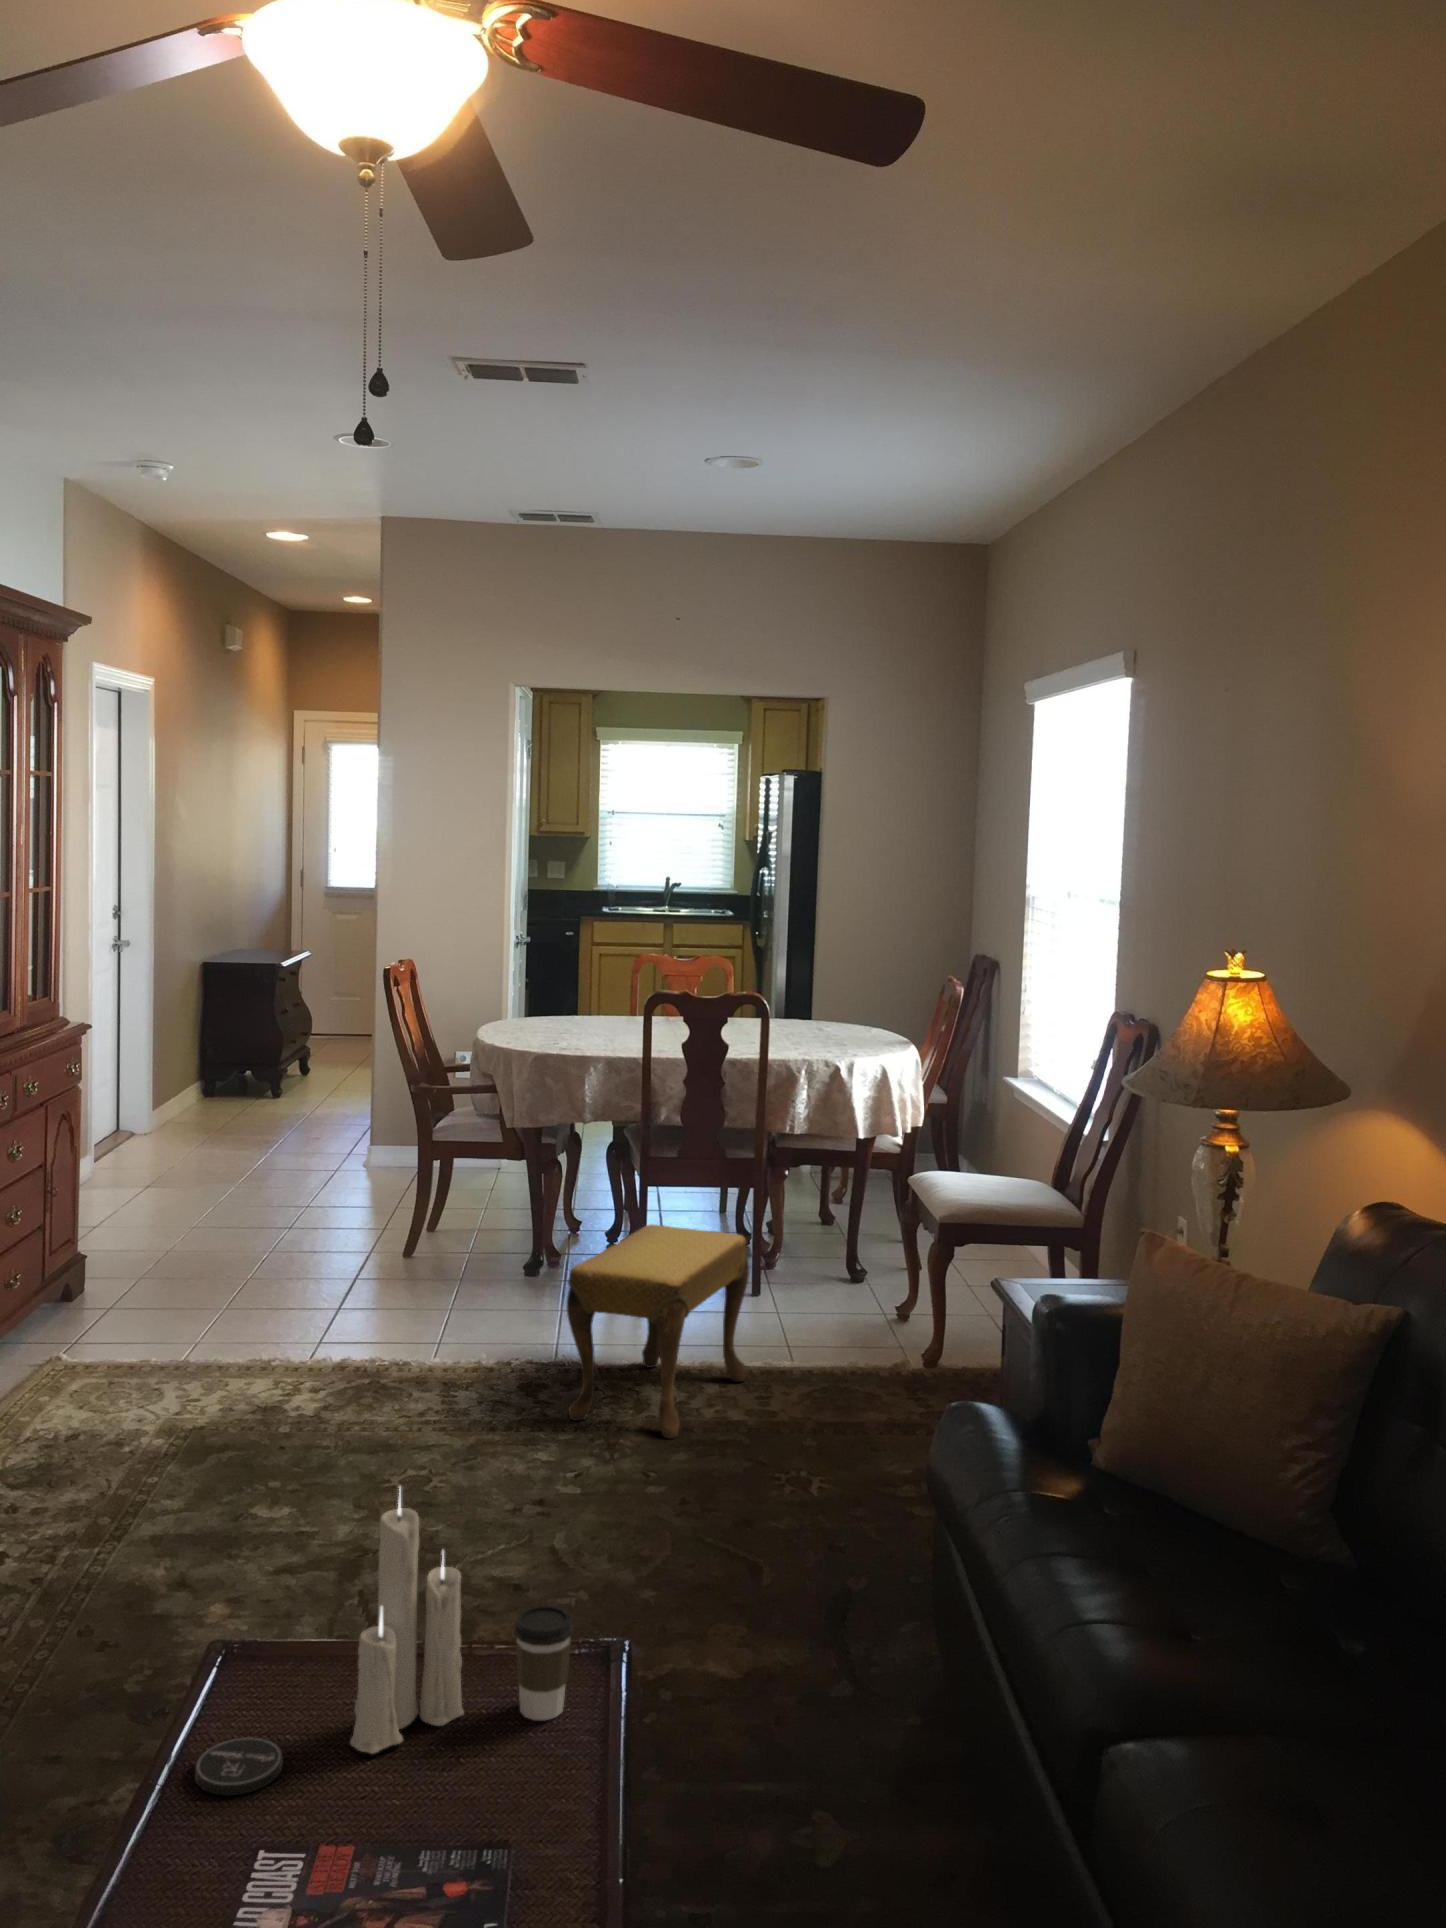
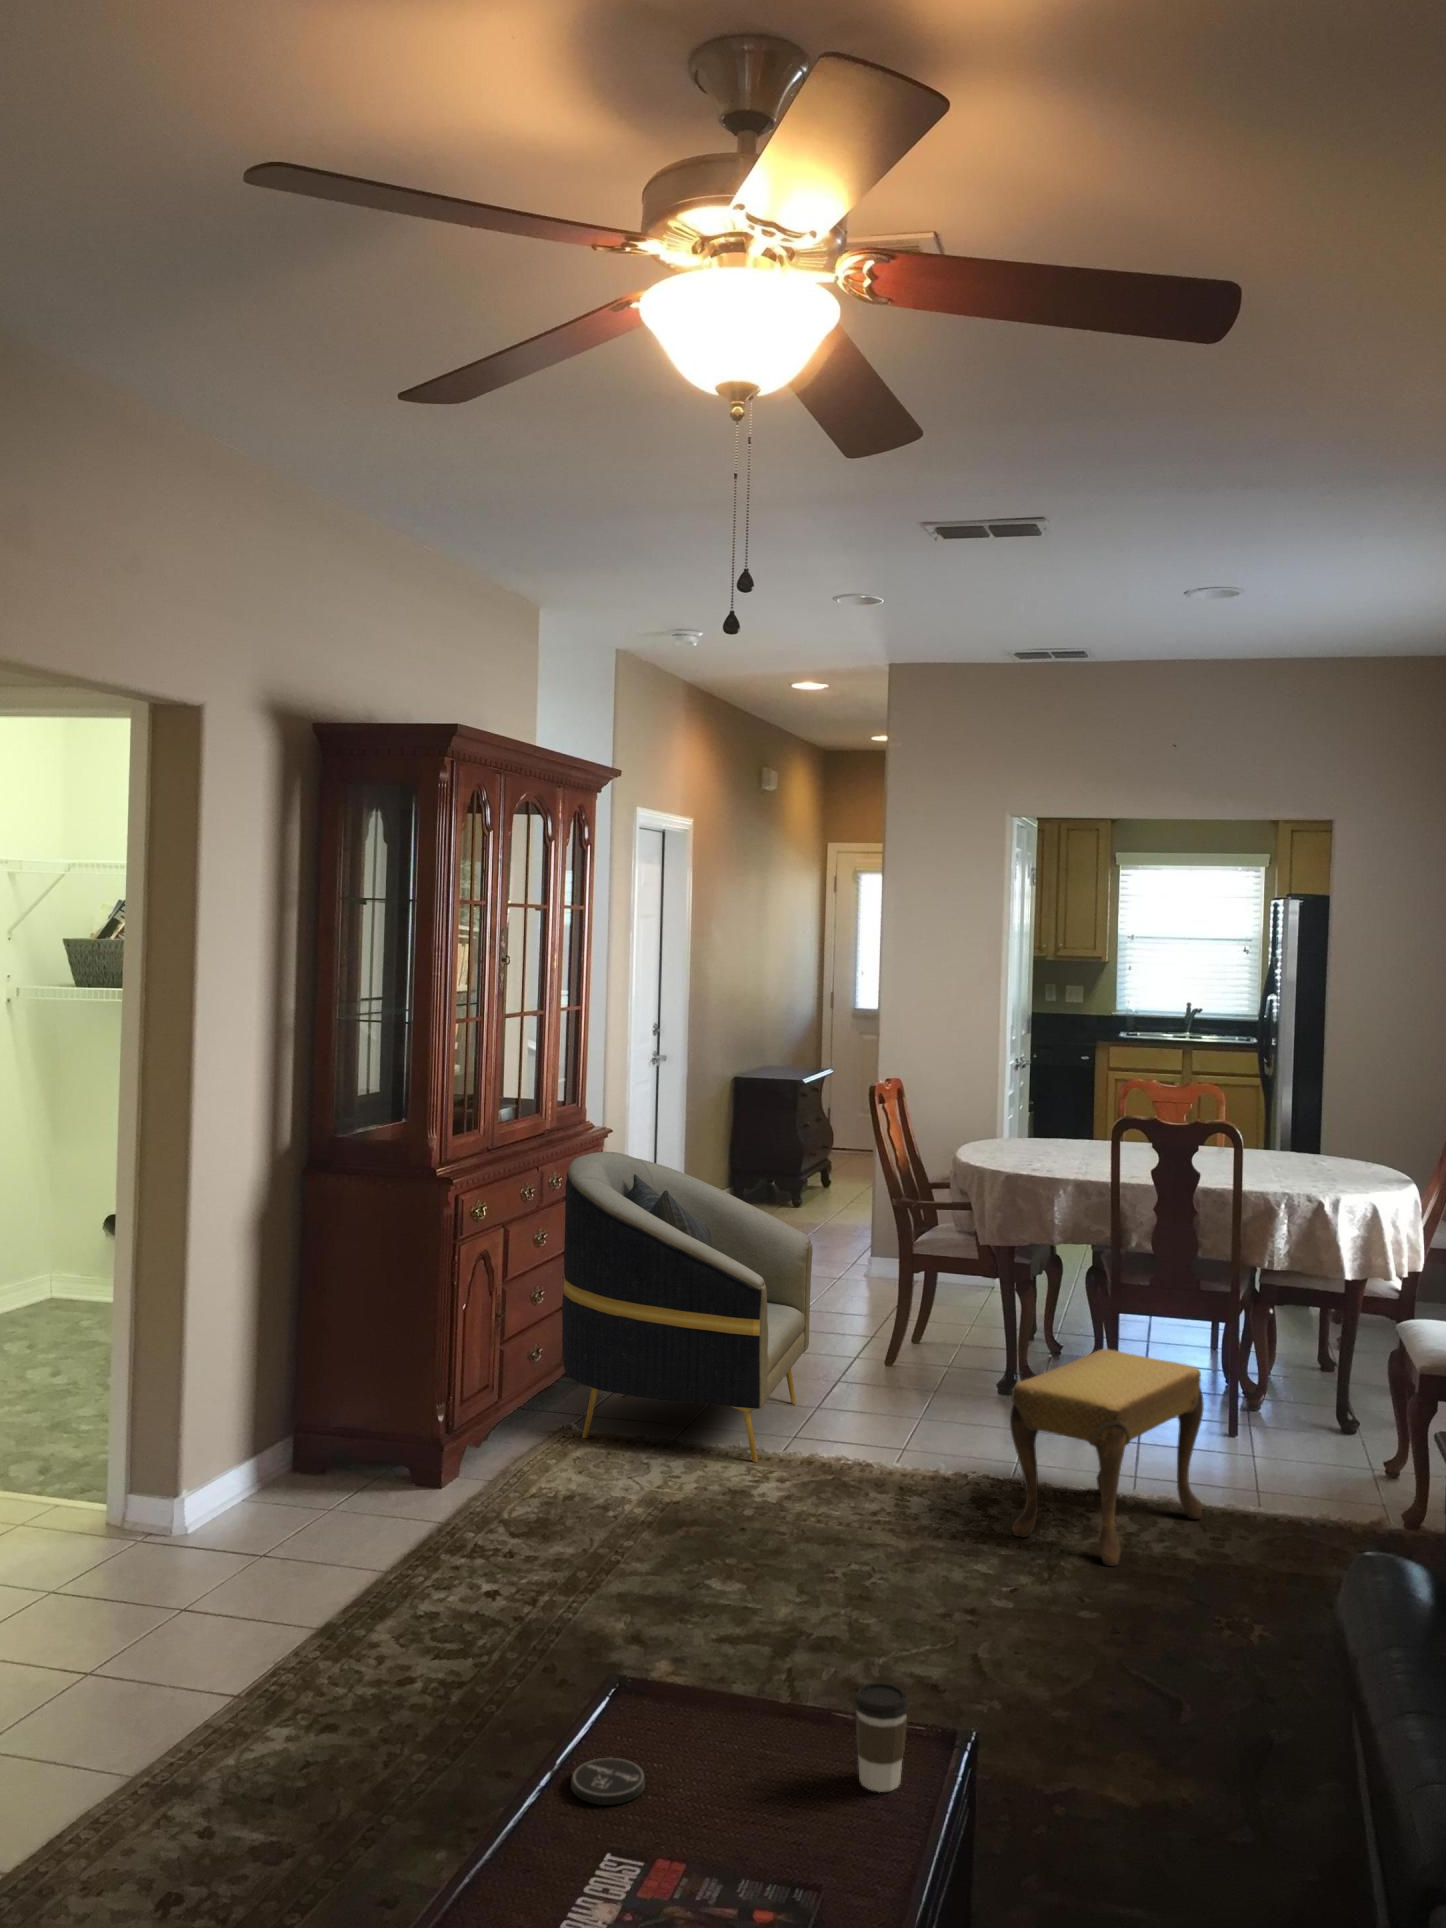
armchair: none [45,1050,331,1375] -> present [562,1152,813,1462]
candle: present [350,1488,464,1754] -> none [704,1536,809,1792]

